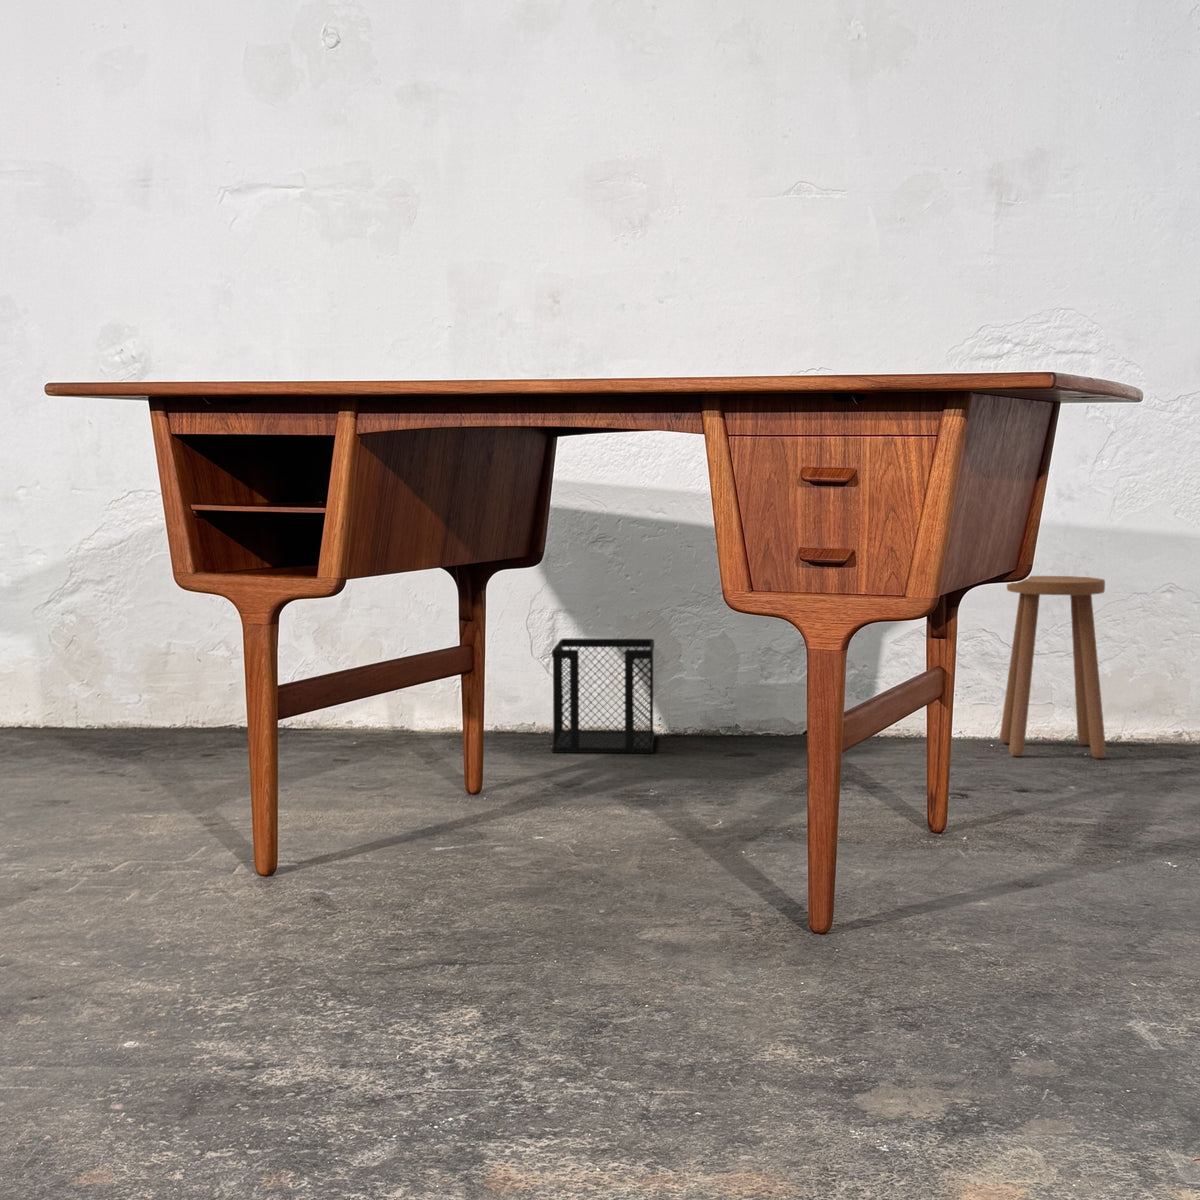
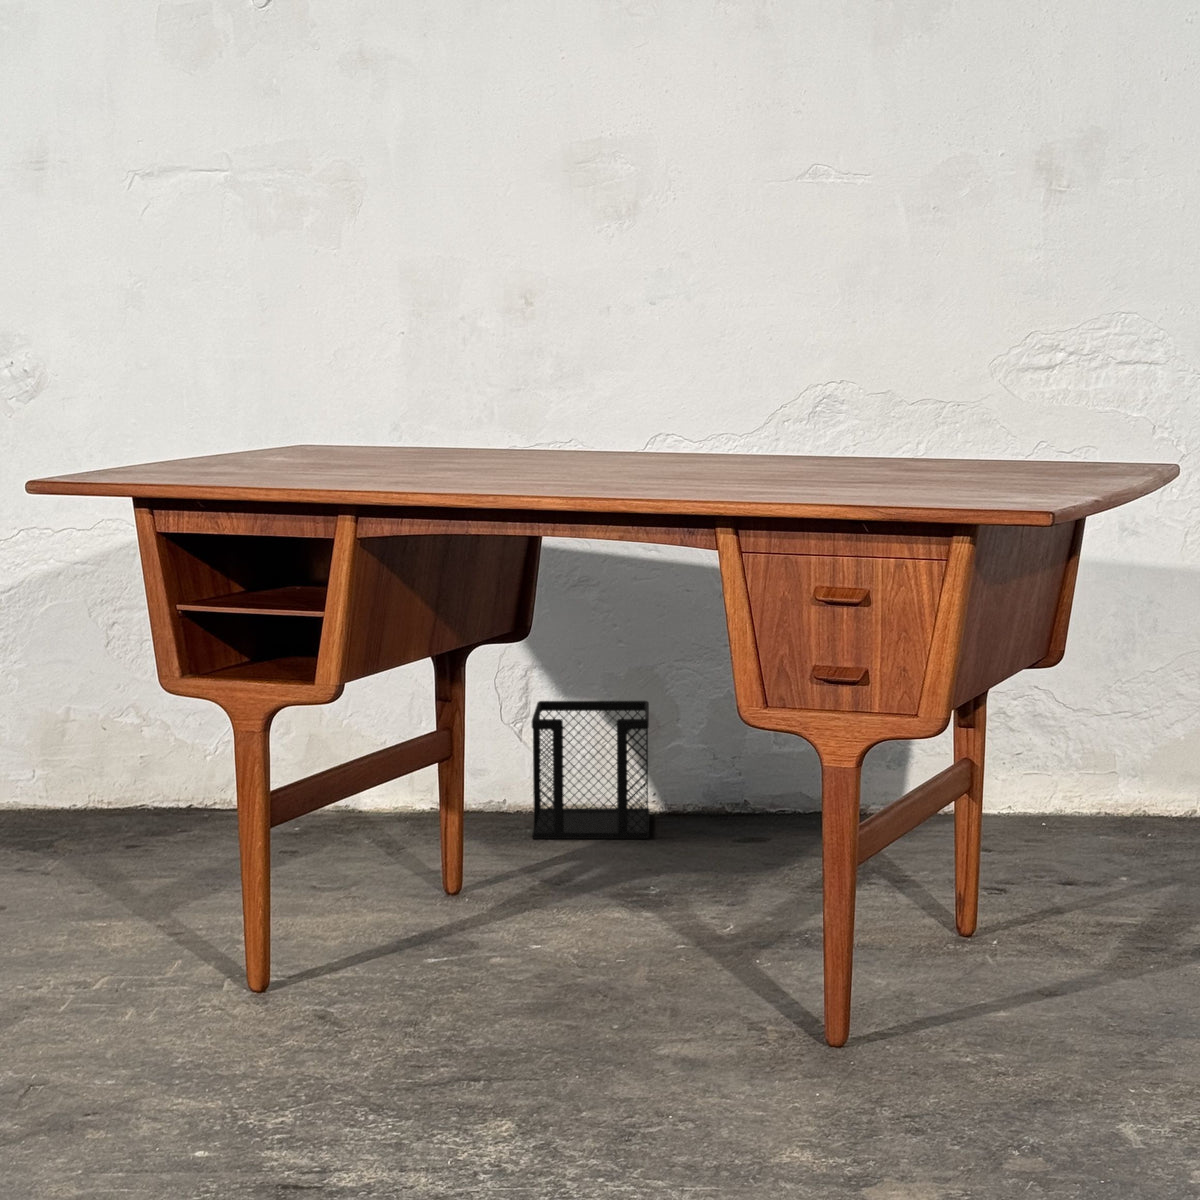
stool: present [1000,576,1106,758] -> none [1053,626,1171,840]

